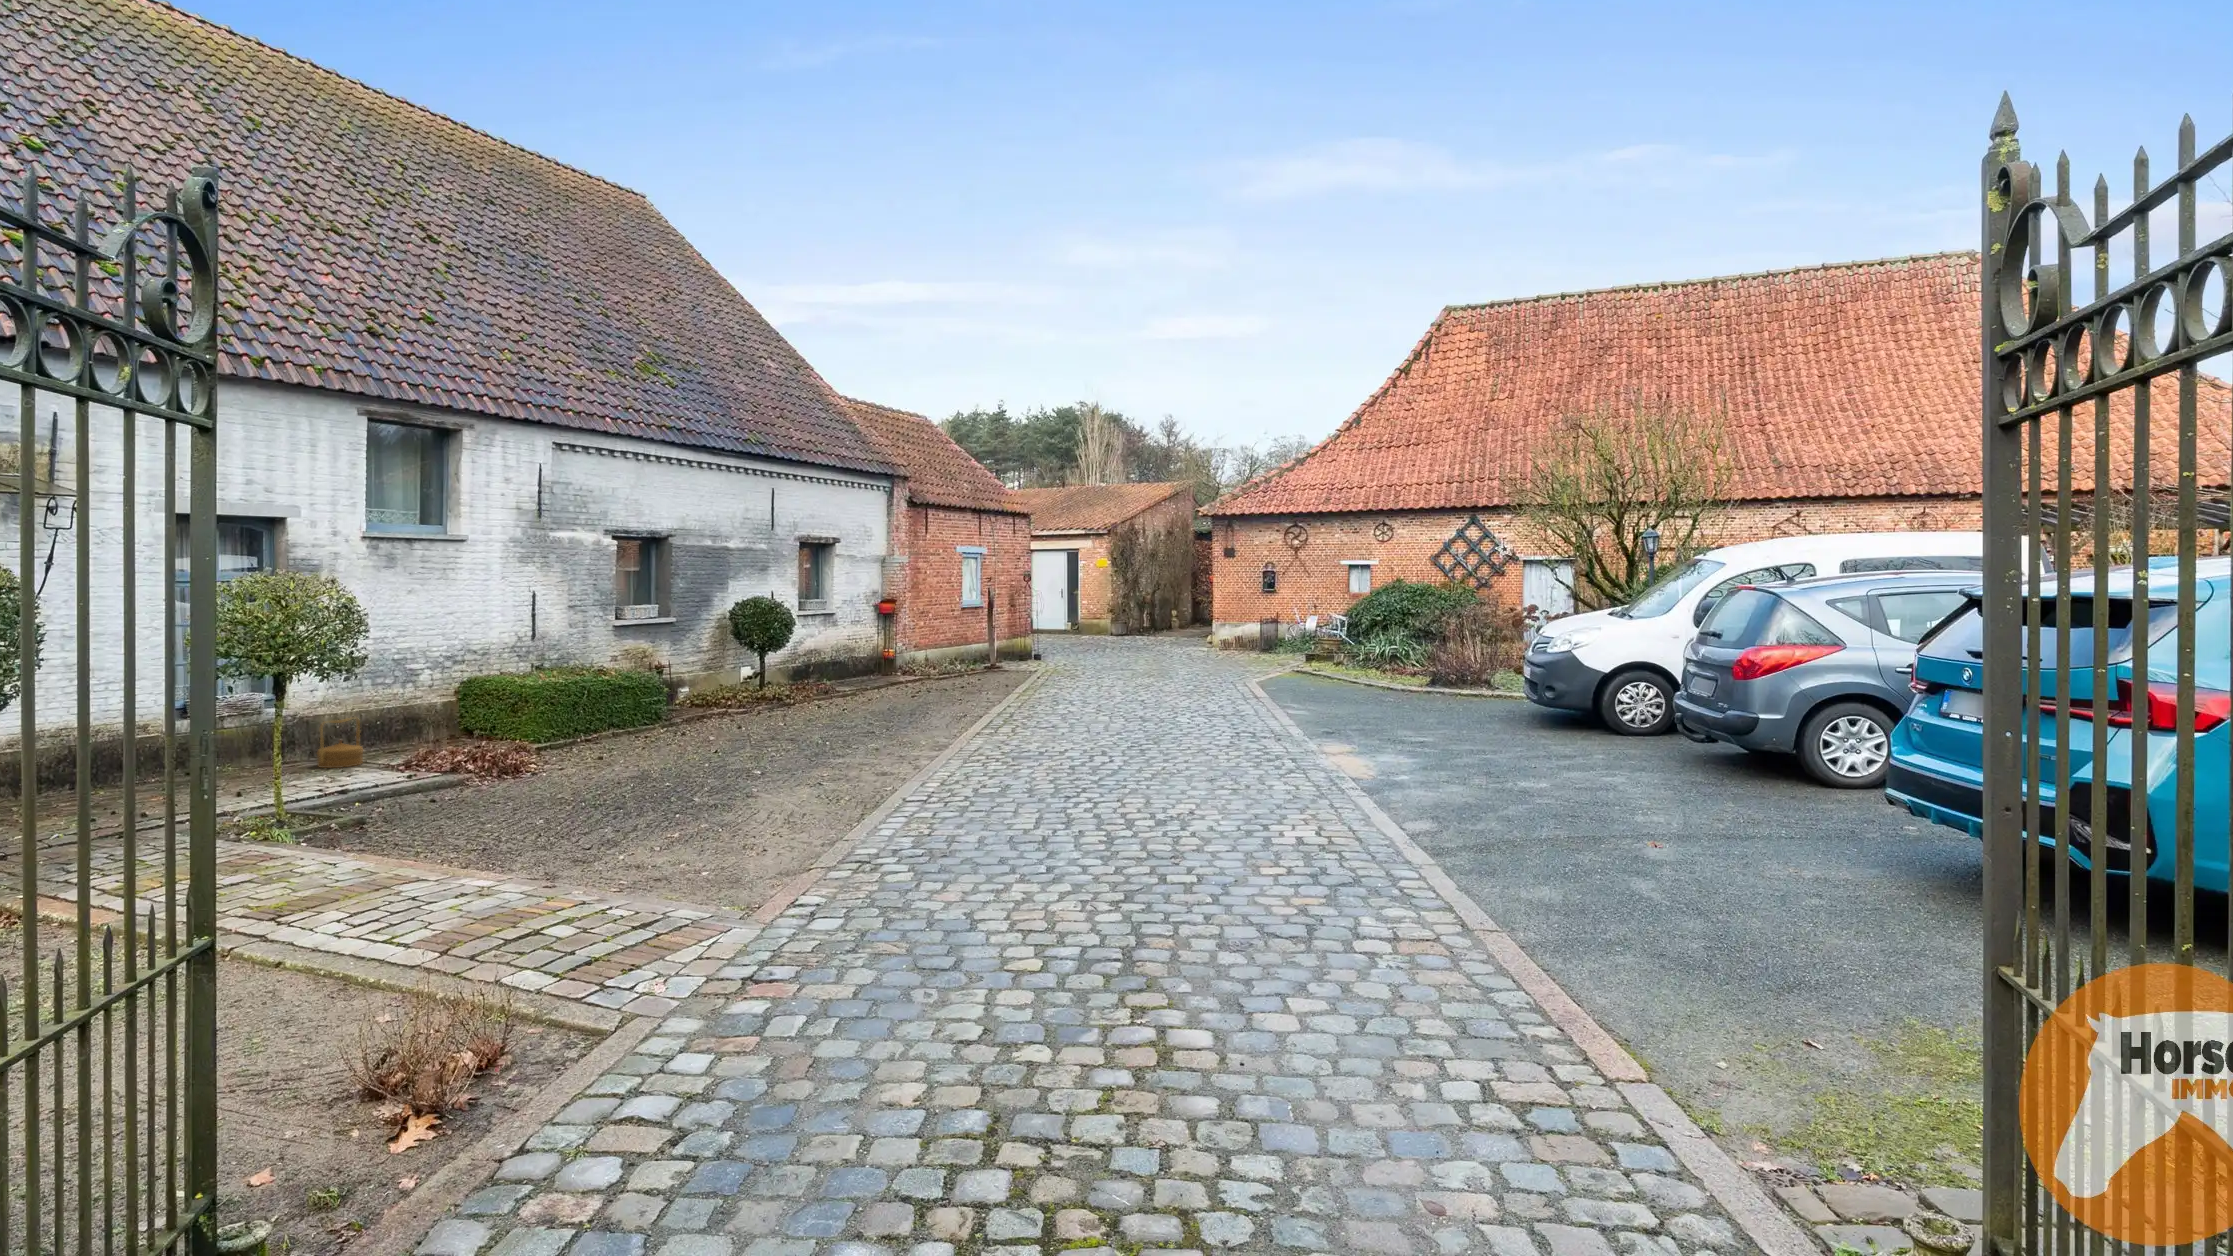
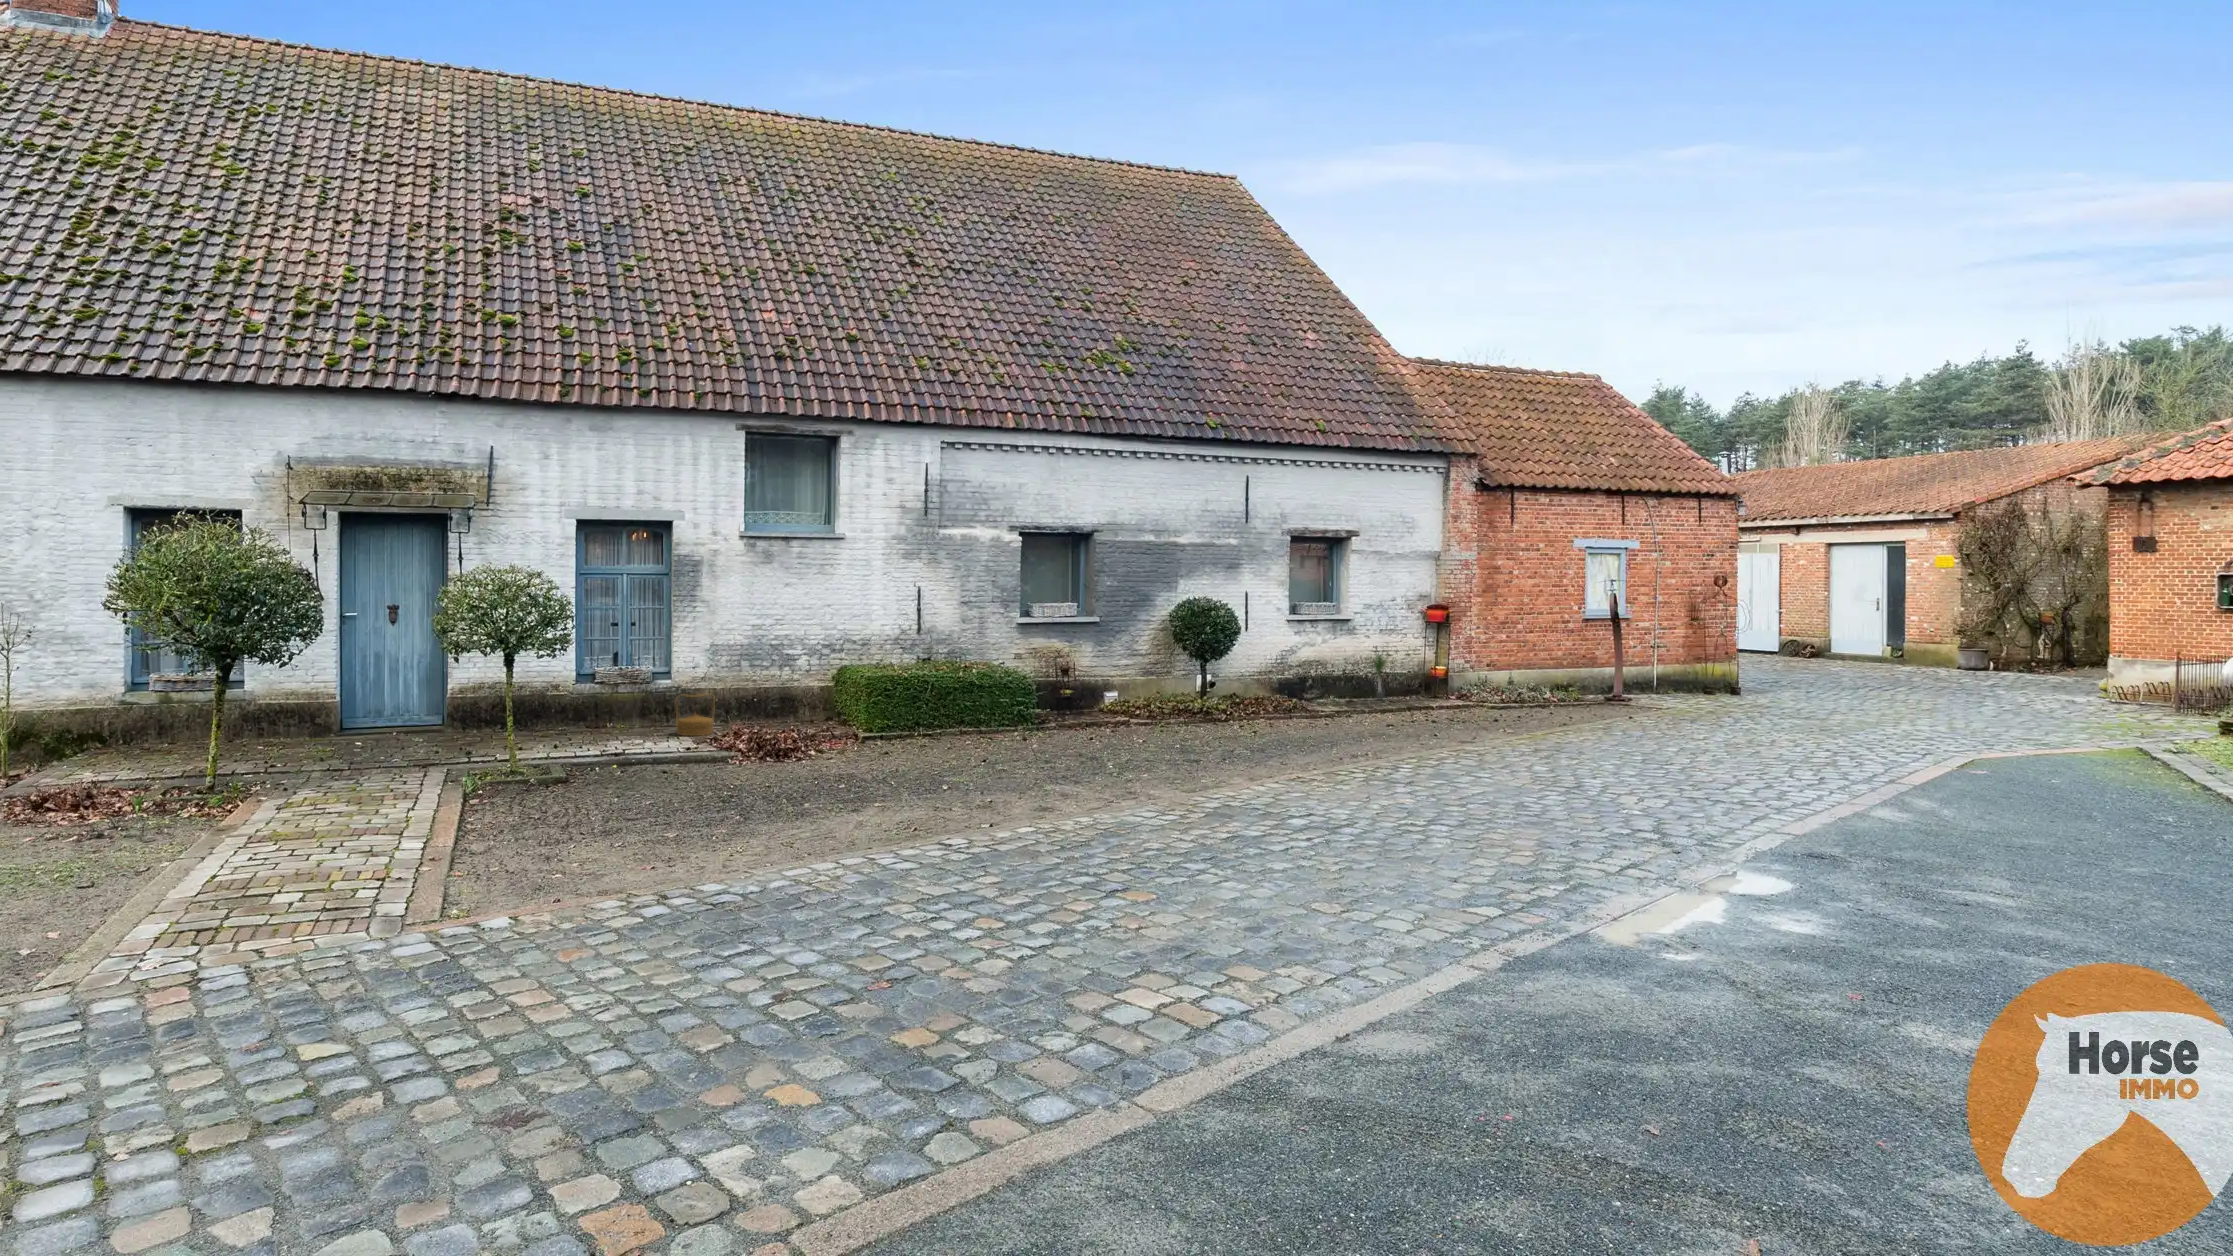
potted plant: none [846,635,877,683] -> present [1373,651,1385,700]

